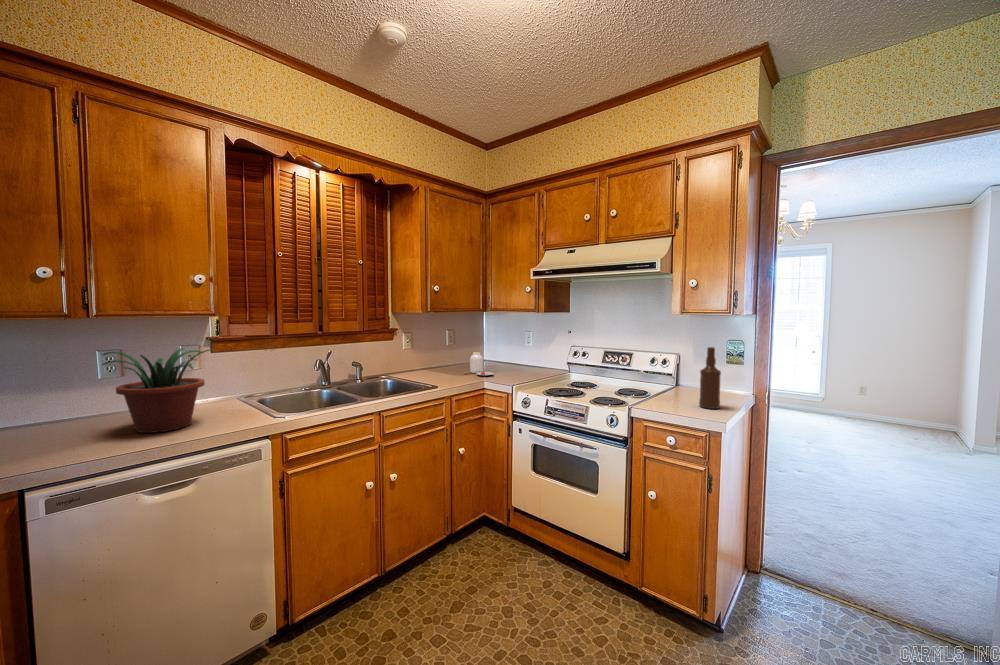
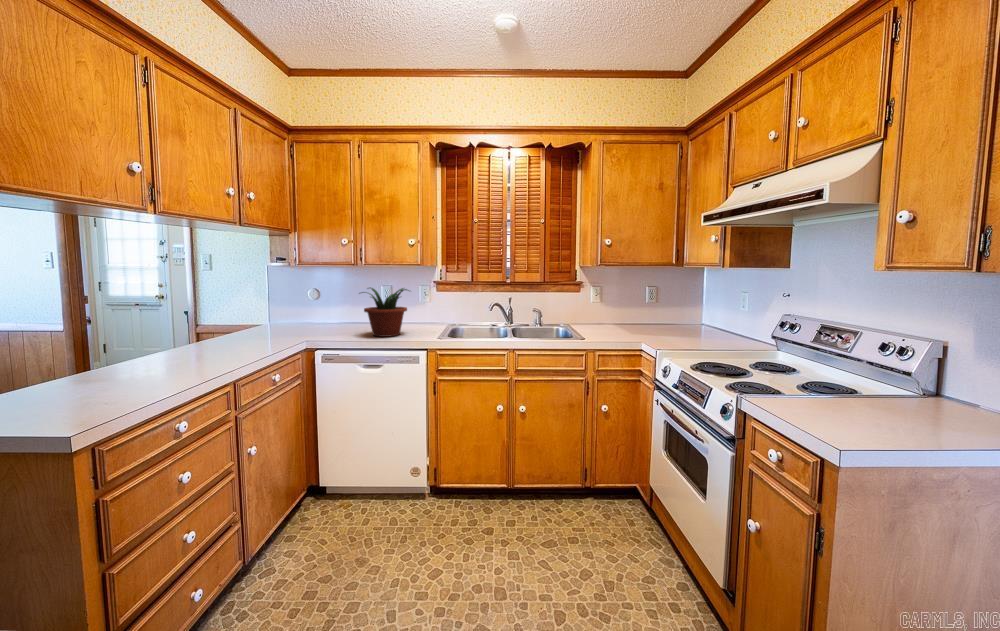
bottle: present [699,347,721,409] -> none [909,321,968,438]
jar: present [466,352,494,376] -> none [643,311,673,338]

